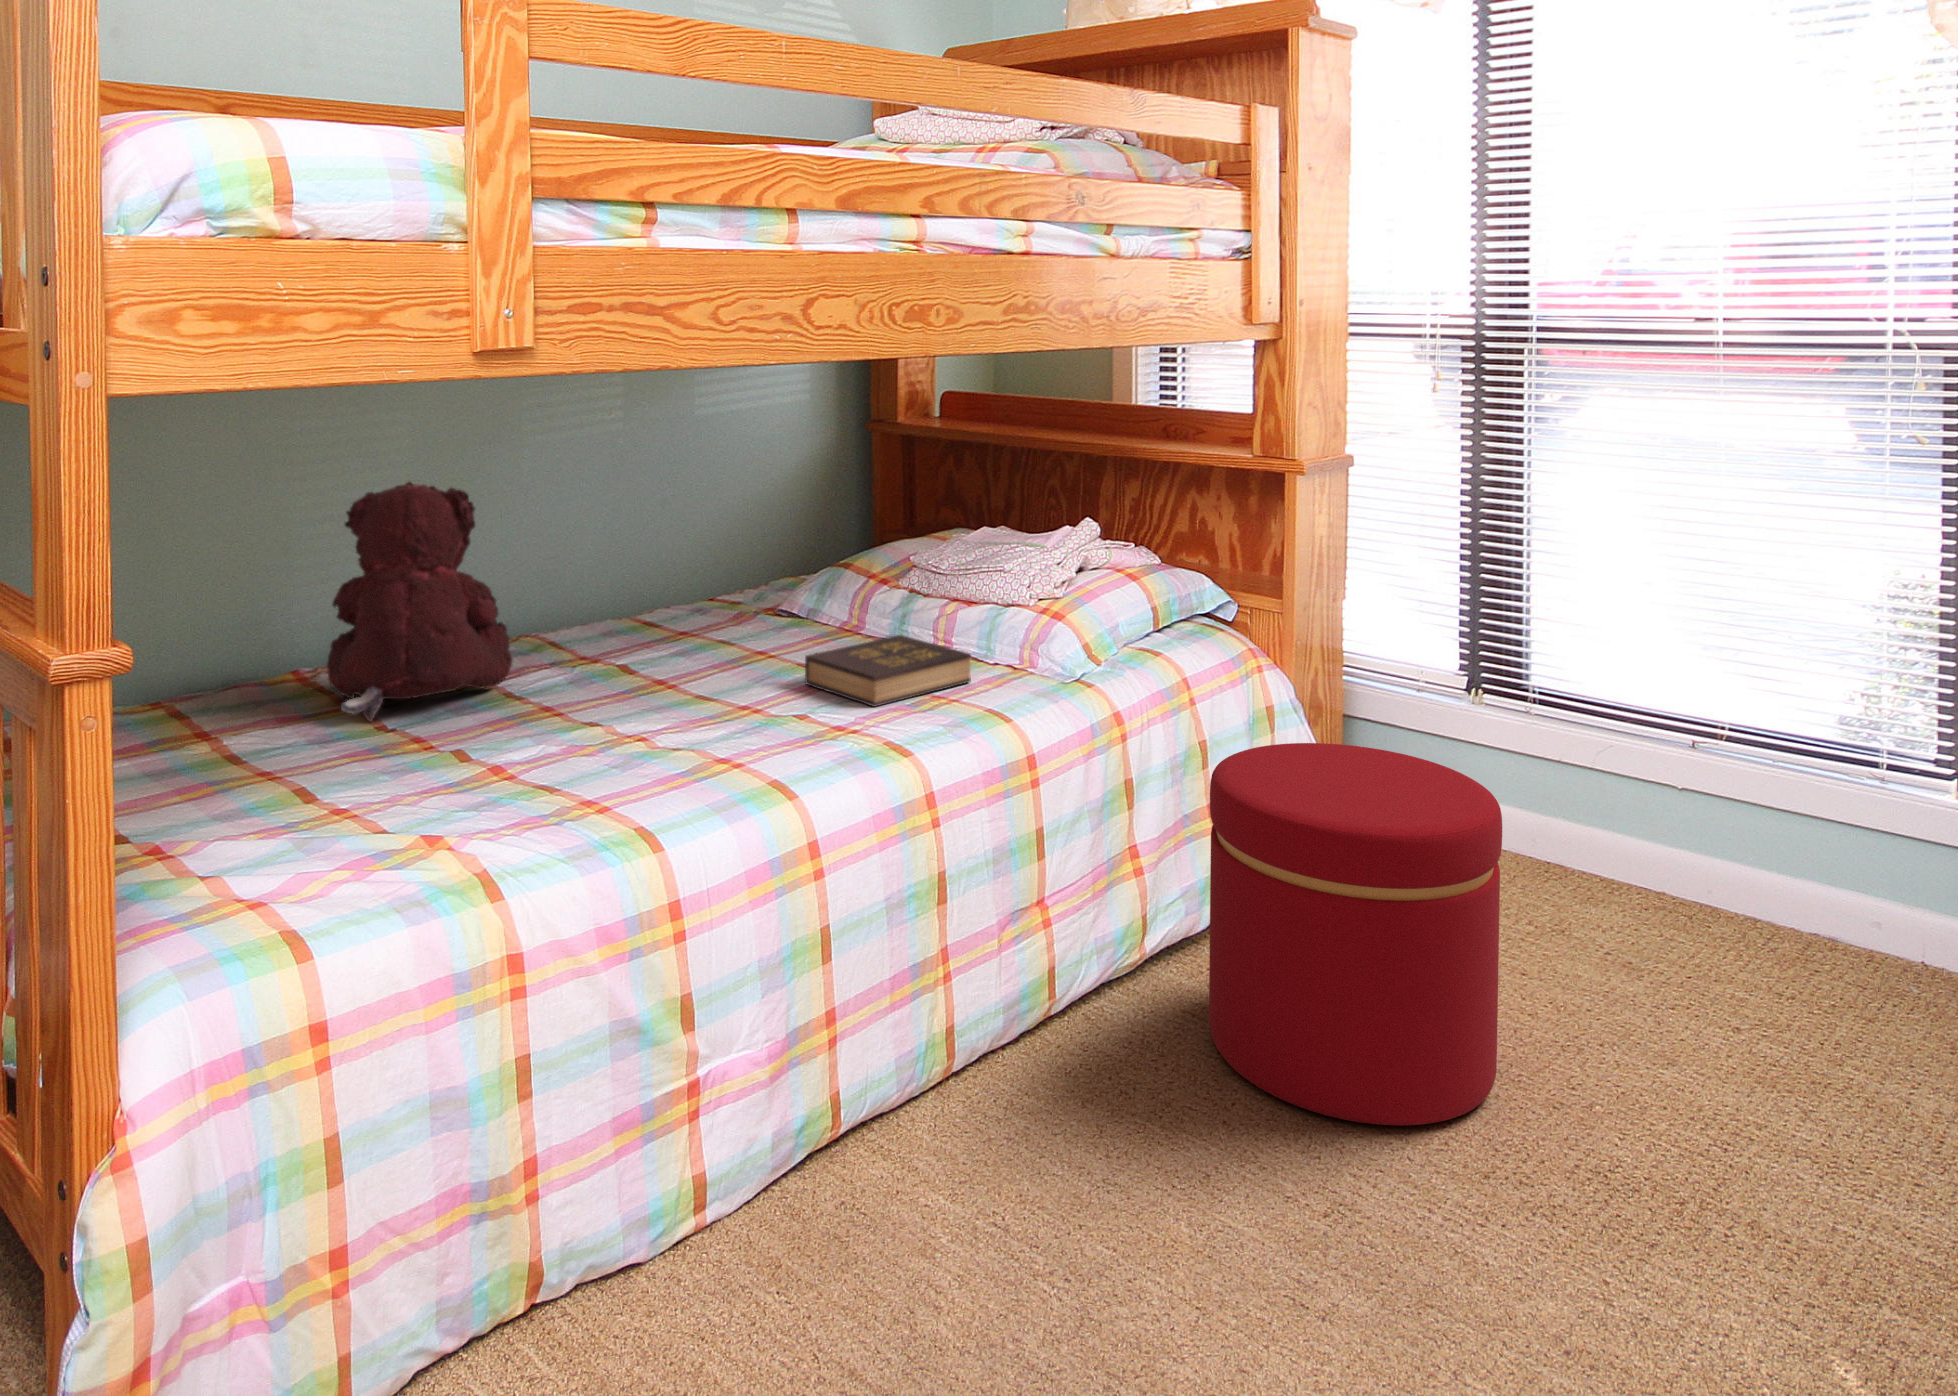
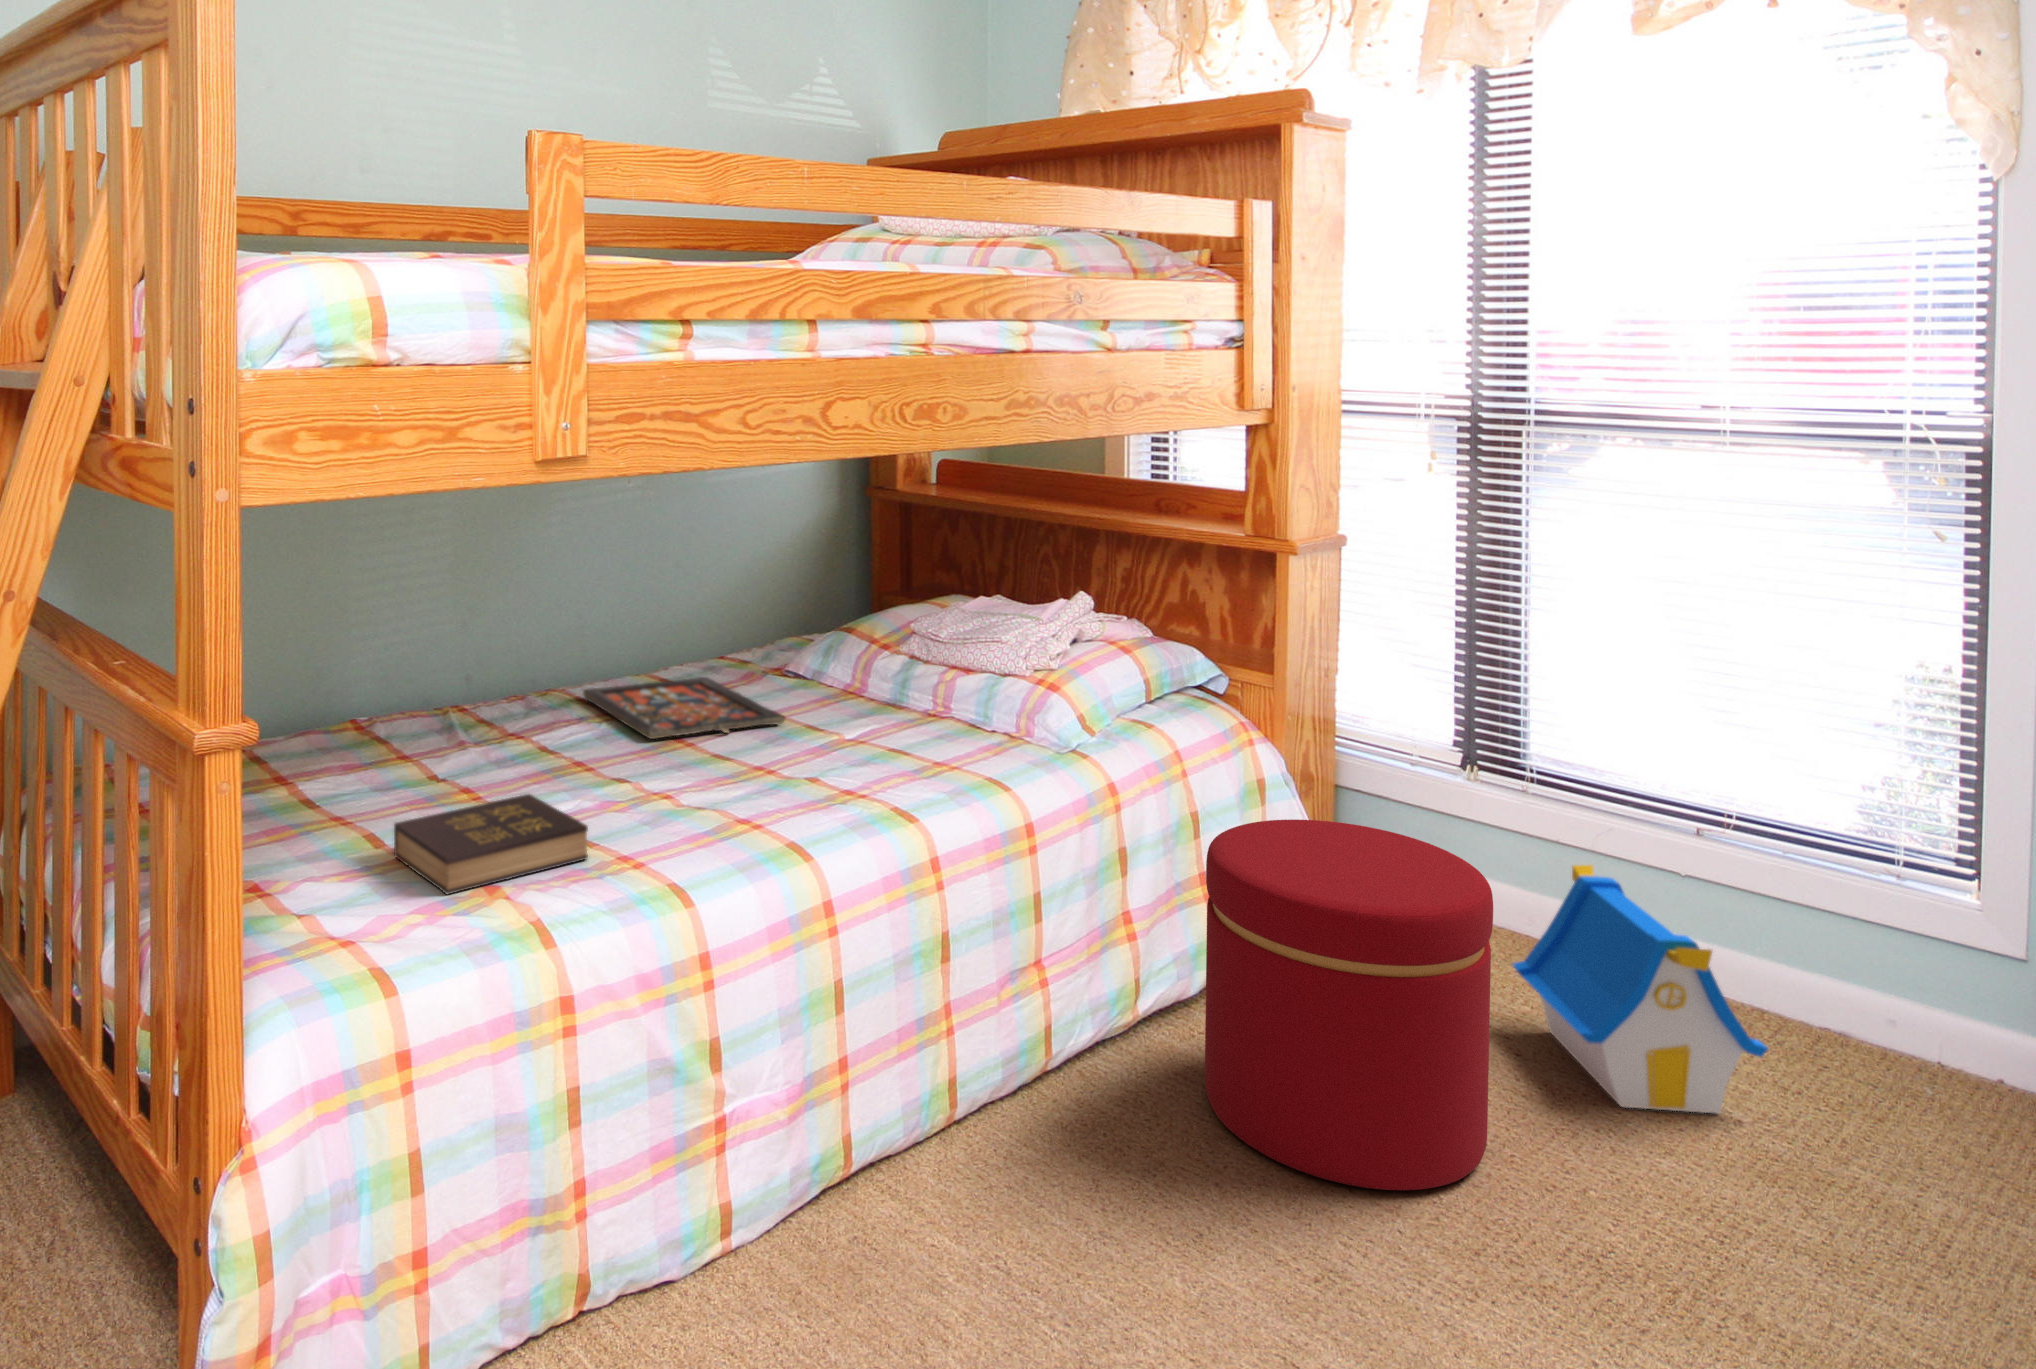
teddy bear: present [327,481,512,722] -> none [385,557,550,778]
board game: none [553,613,770,677] -> present [583,677,785,739]
hardback book: present [805,635,971,707] -> present [394,794,588,895]
toy house: none [1514,783,1771,1031] -> present [1513,865,1768,1113]

